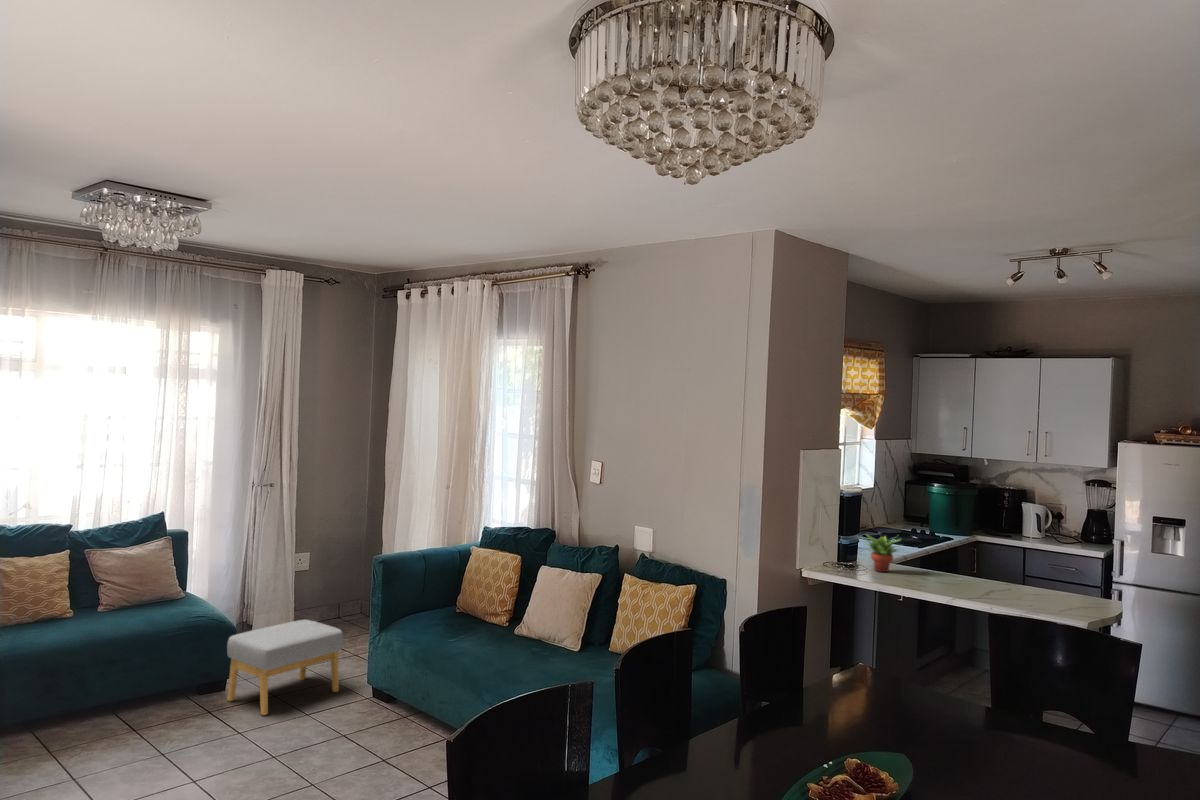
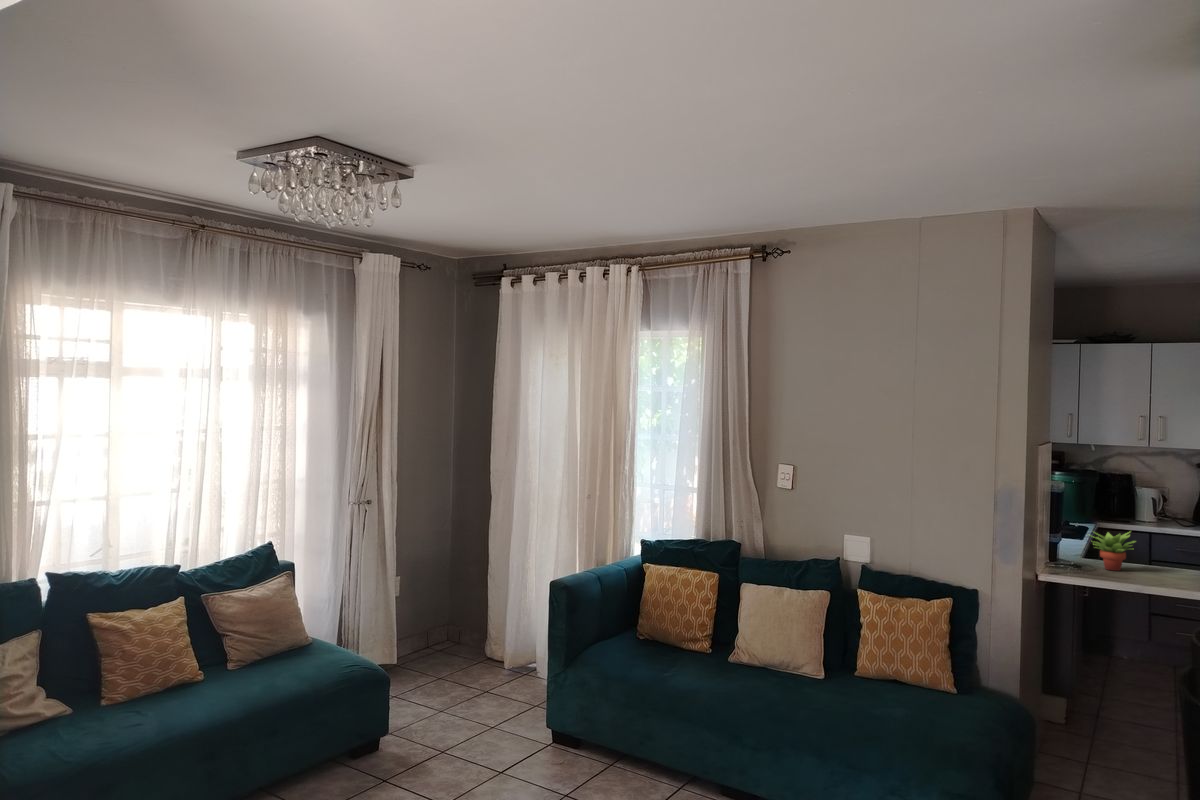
footstool: present [227,619,343,715] -> none [389,659,512,780]

